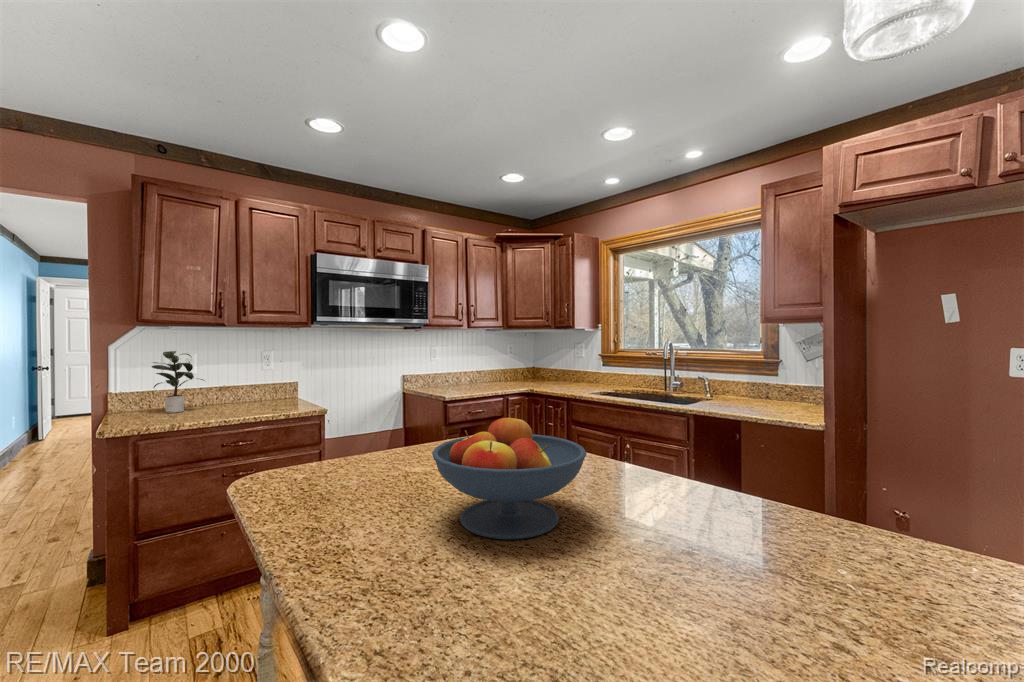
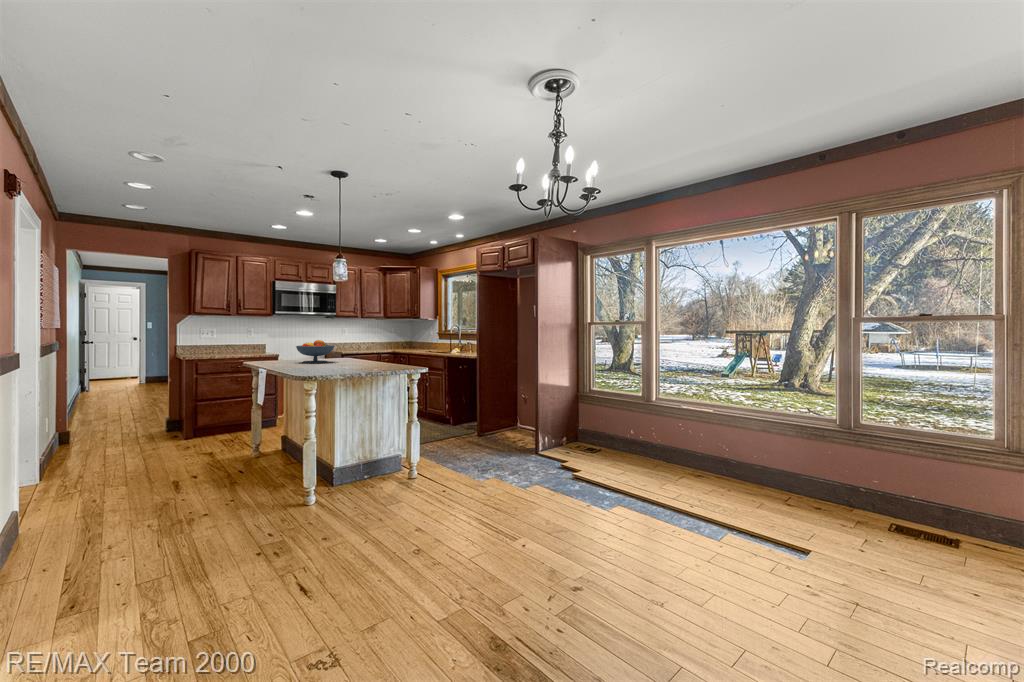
potted plant: present [152,351,203,413] -> none [194,326,225,355]

